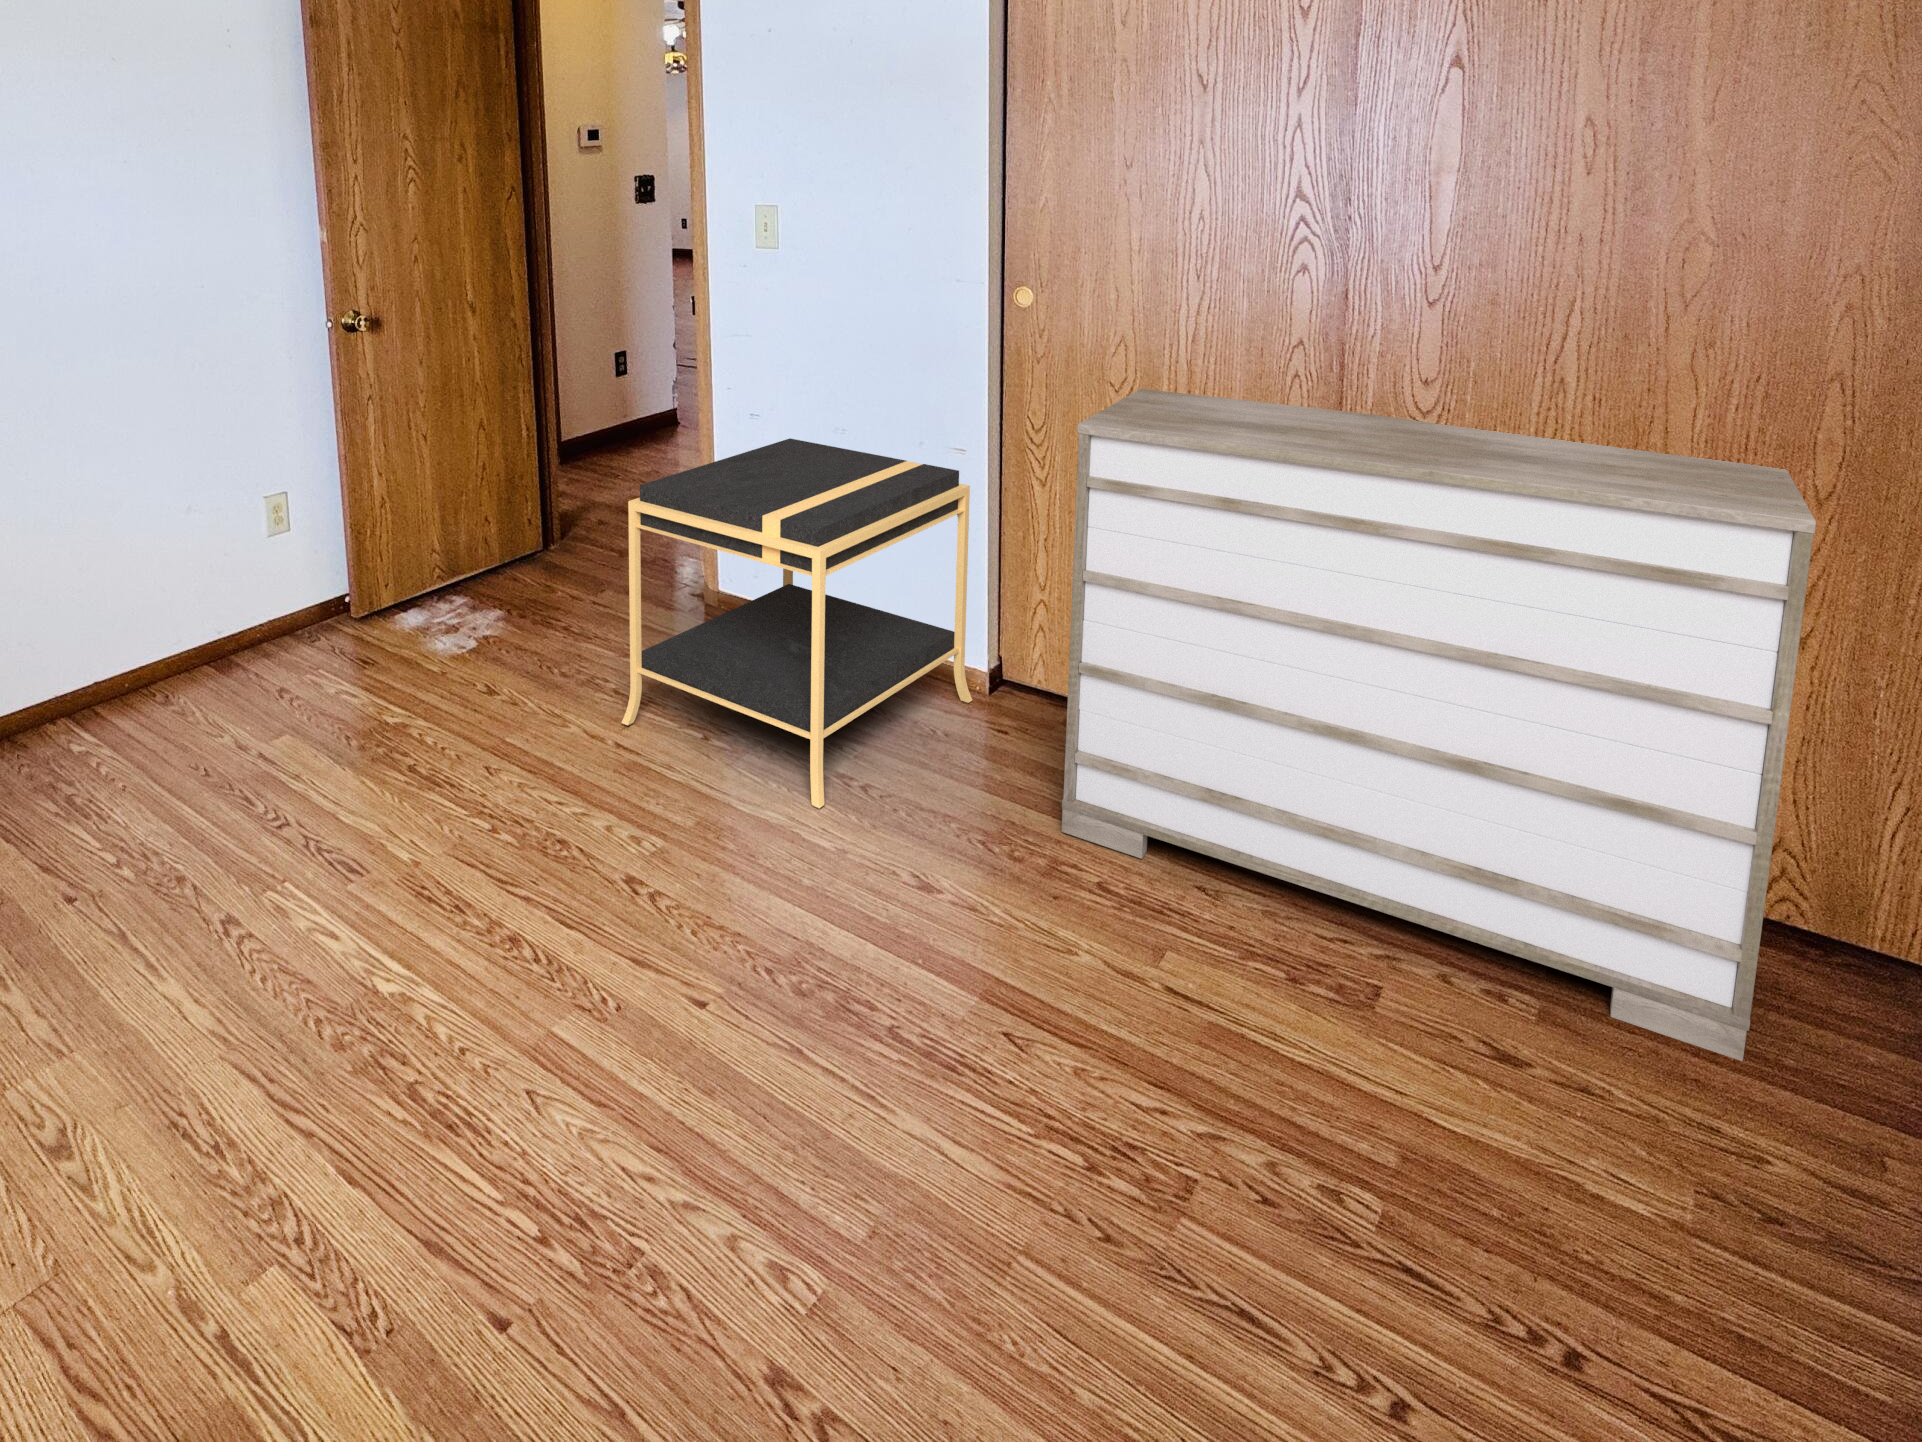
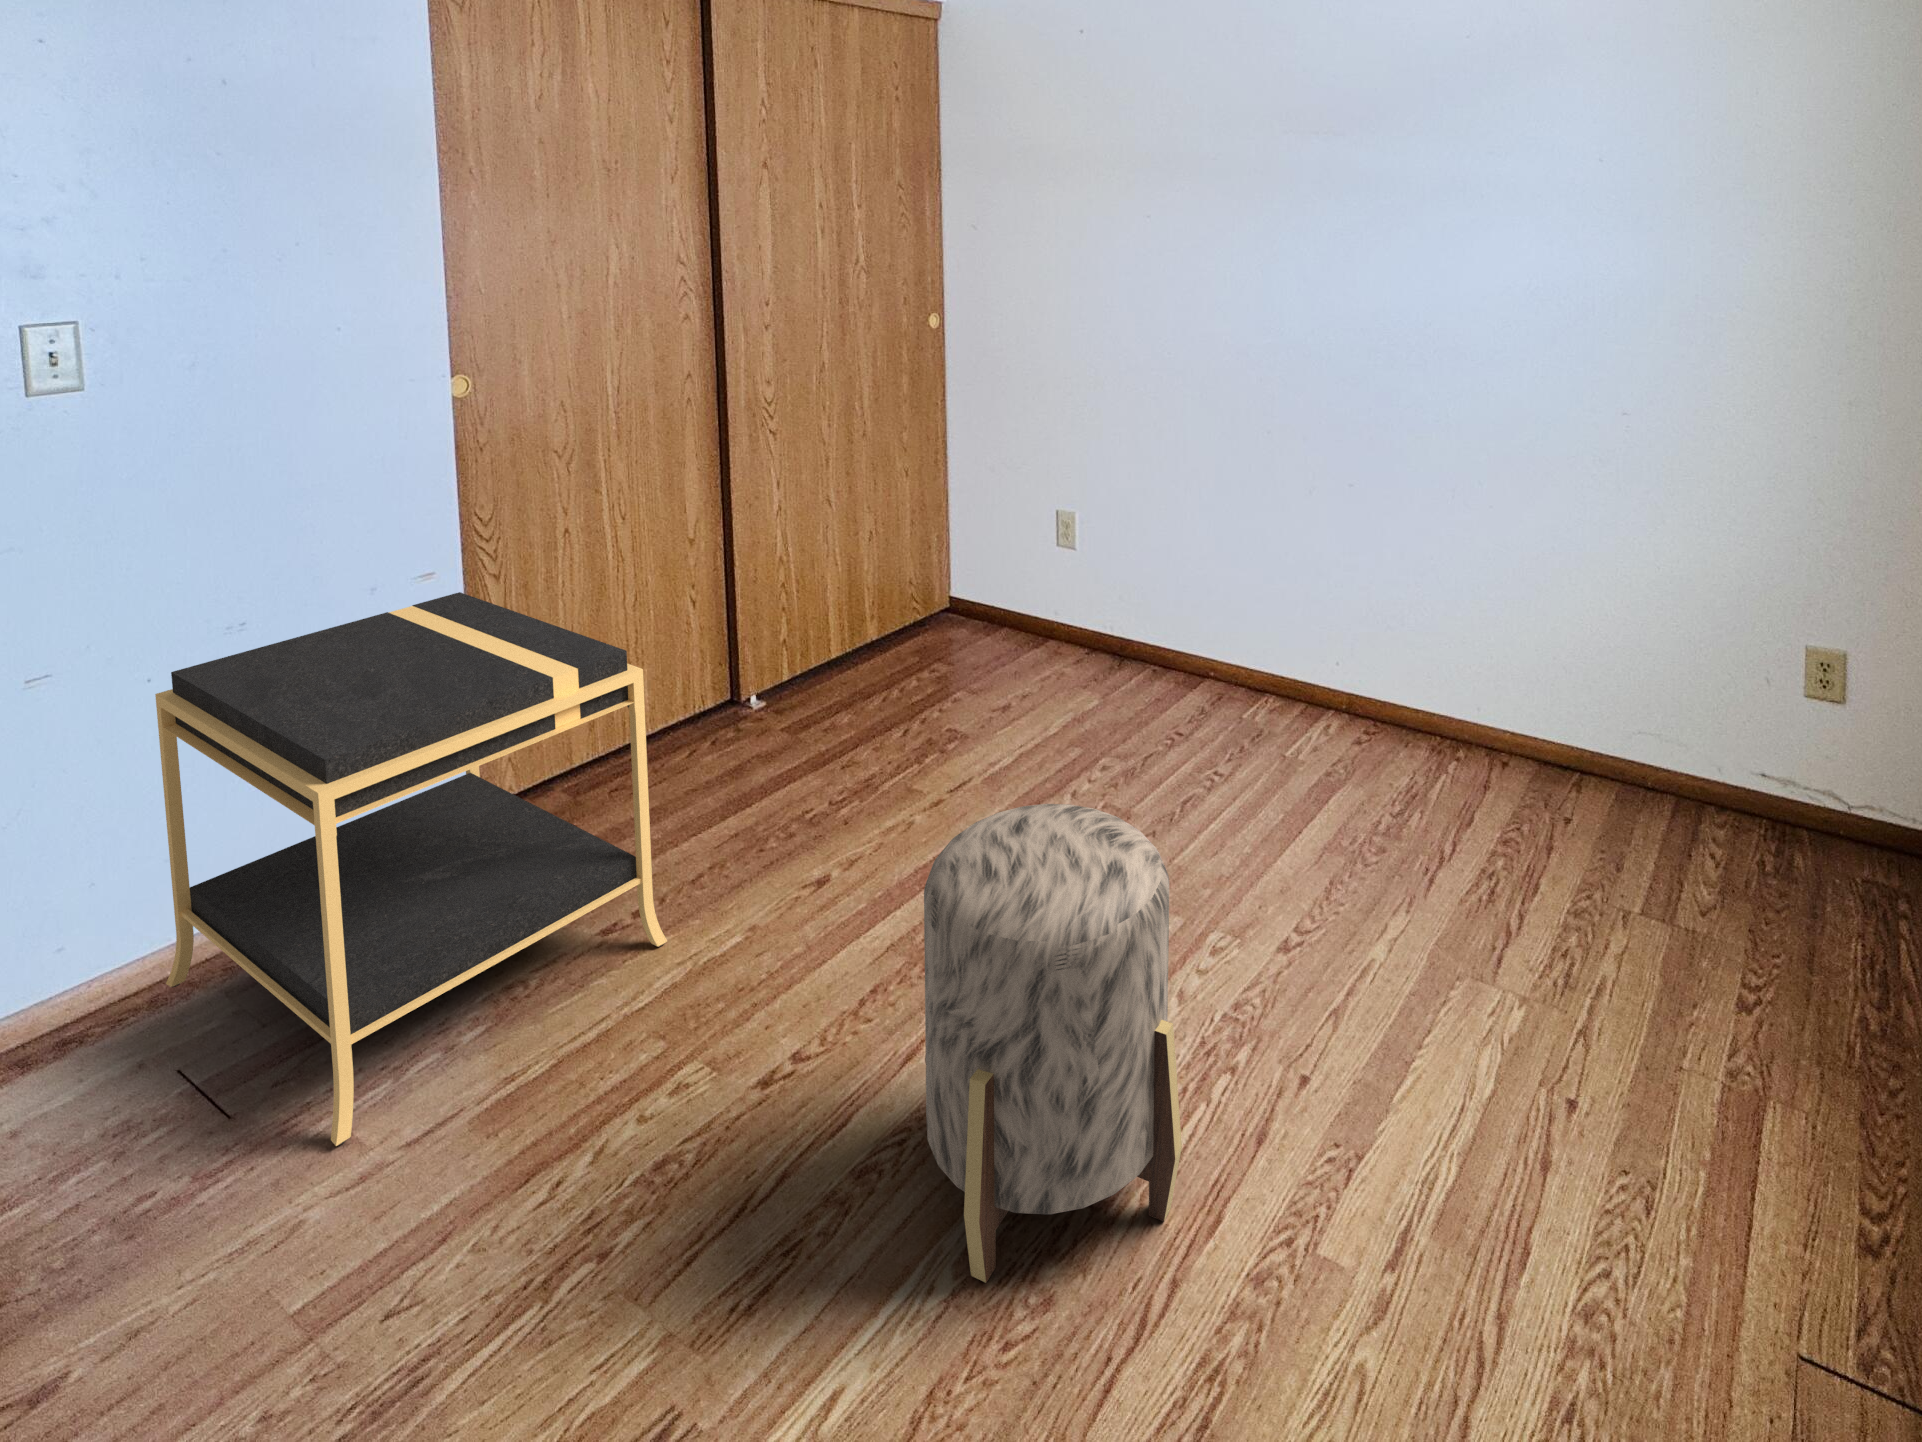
dresser: present [1062,389,1816,1061] -> none [622,384,1001,808]
ottoman: none [337,709,582,1139] -> present [924,804,1182,1283]

